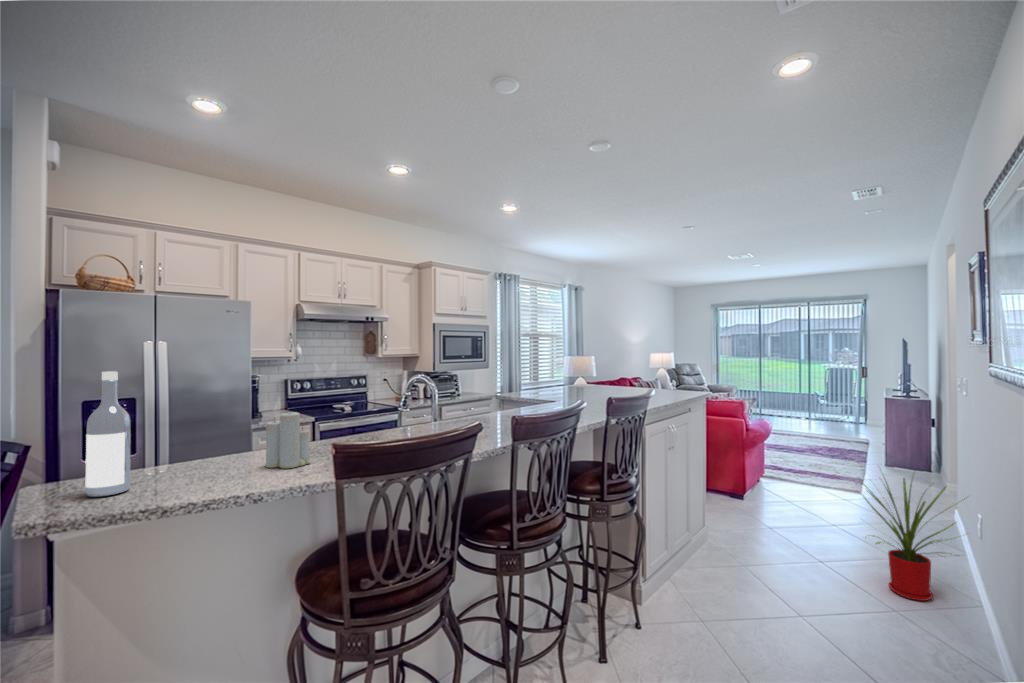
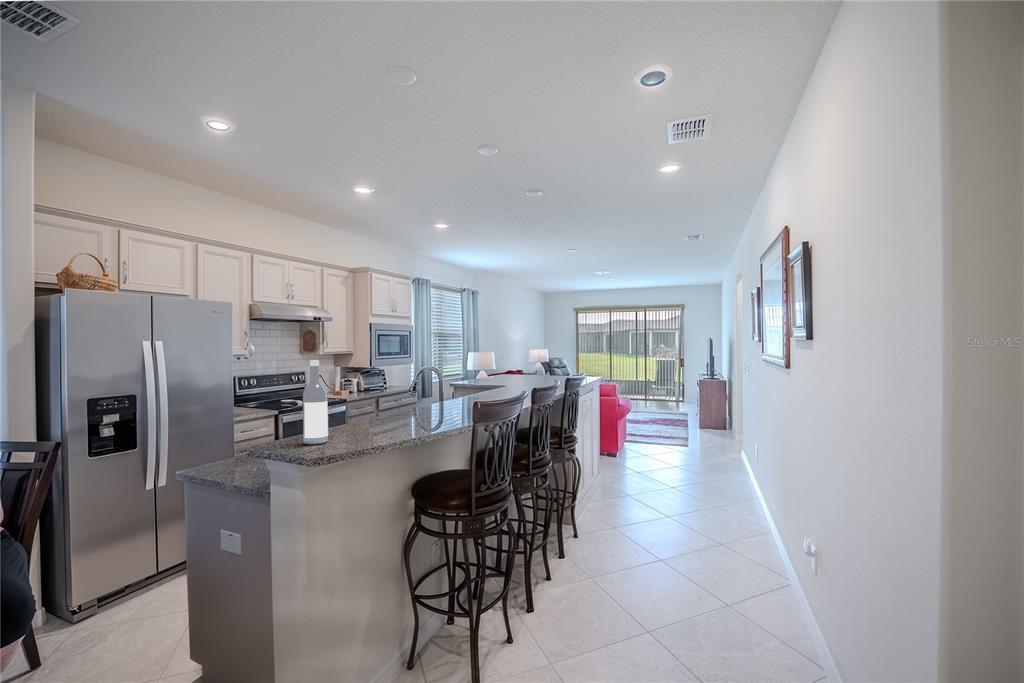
candle: present [266,412,311,468] -> none [383,385,412,427]
house plant: present [865,478,965,601] -> none [694,420,754,500]

